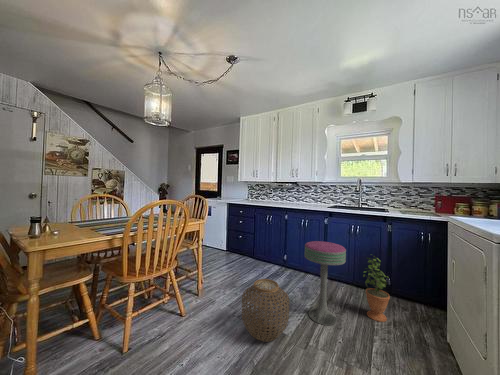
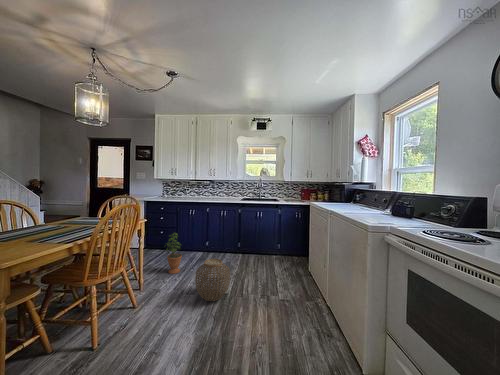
bar stool: present [304,241,346,325] -> none [233,227,260,282]
potted plant: present [363,256,390,322] -> present [166,232,182,274]

